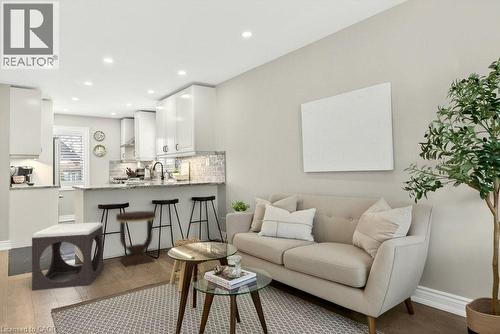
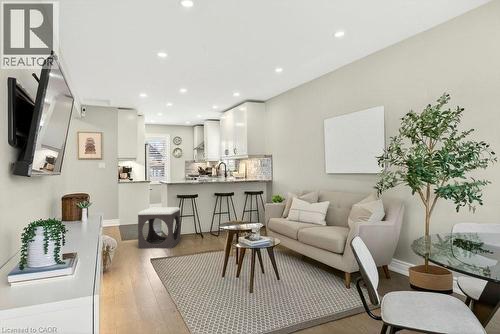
side table: present [116,211,156,266] -> none [189,201,216,240]

